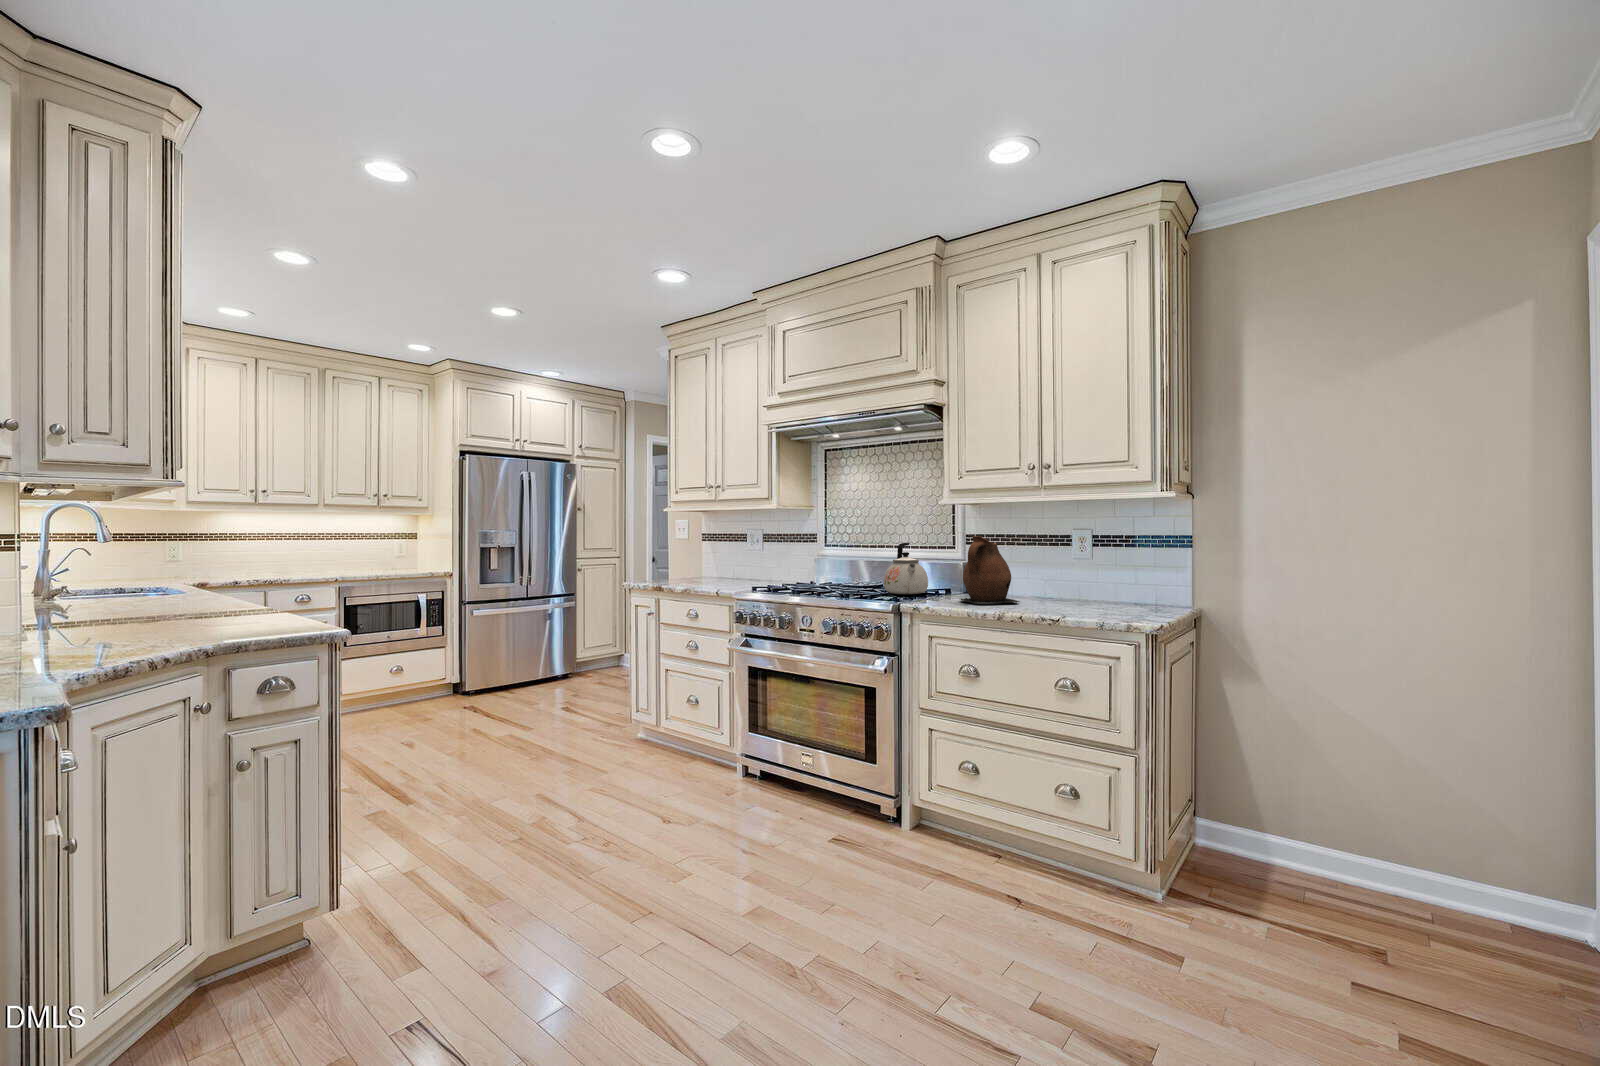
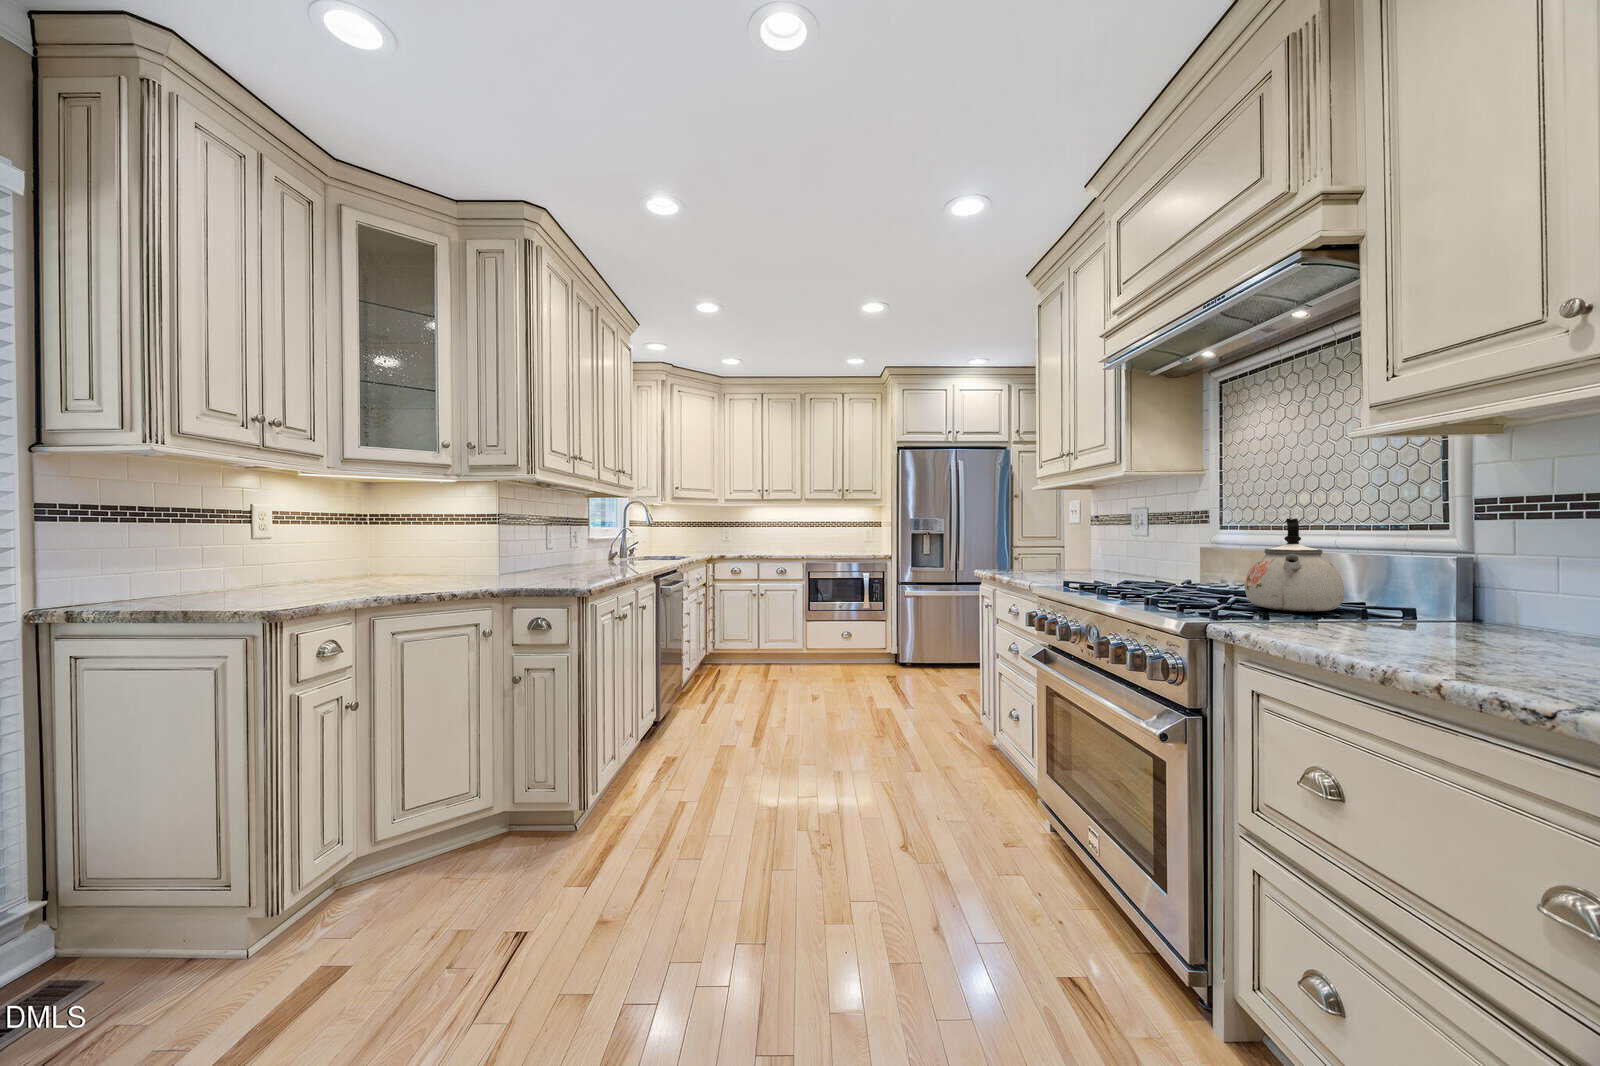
ceramic pitcher: present [961,536,1020,603] -> none [1351,496,1524,654]

